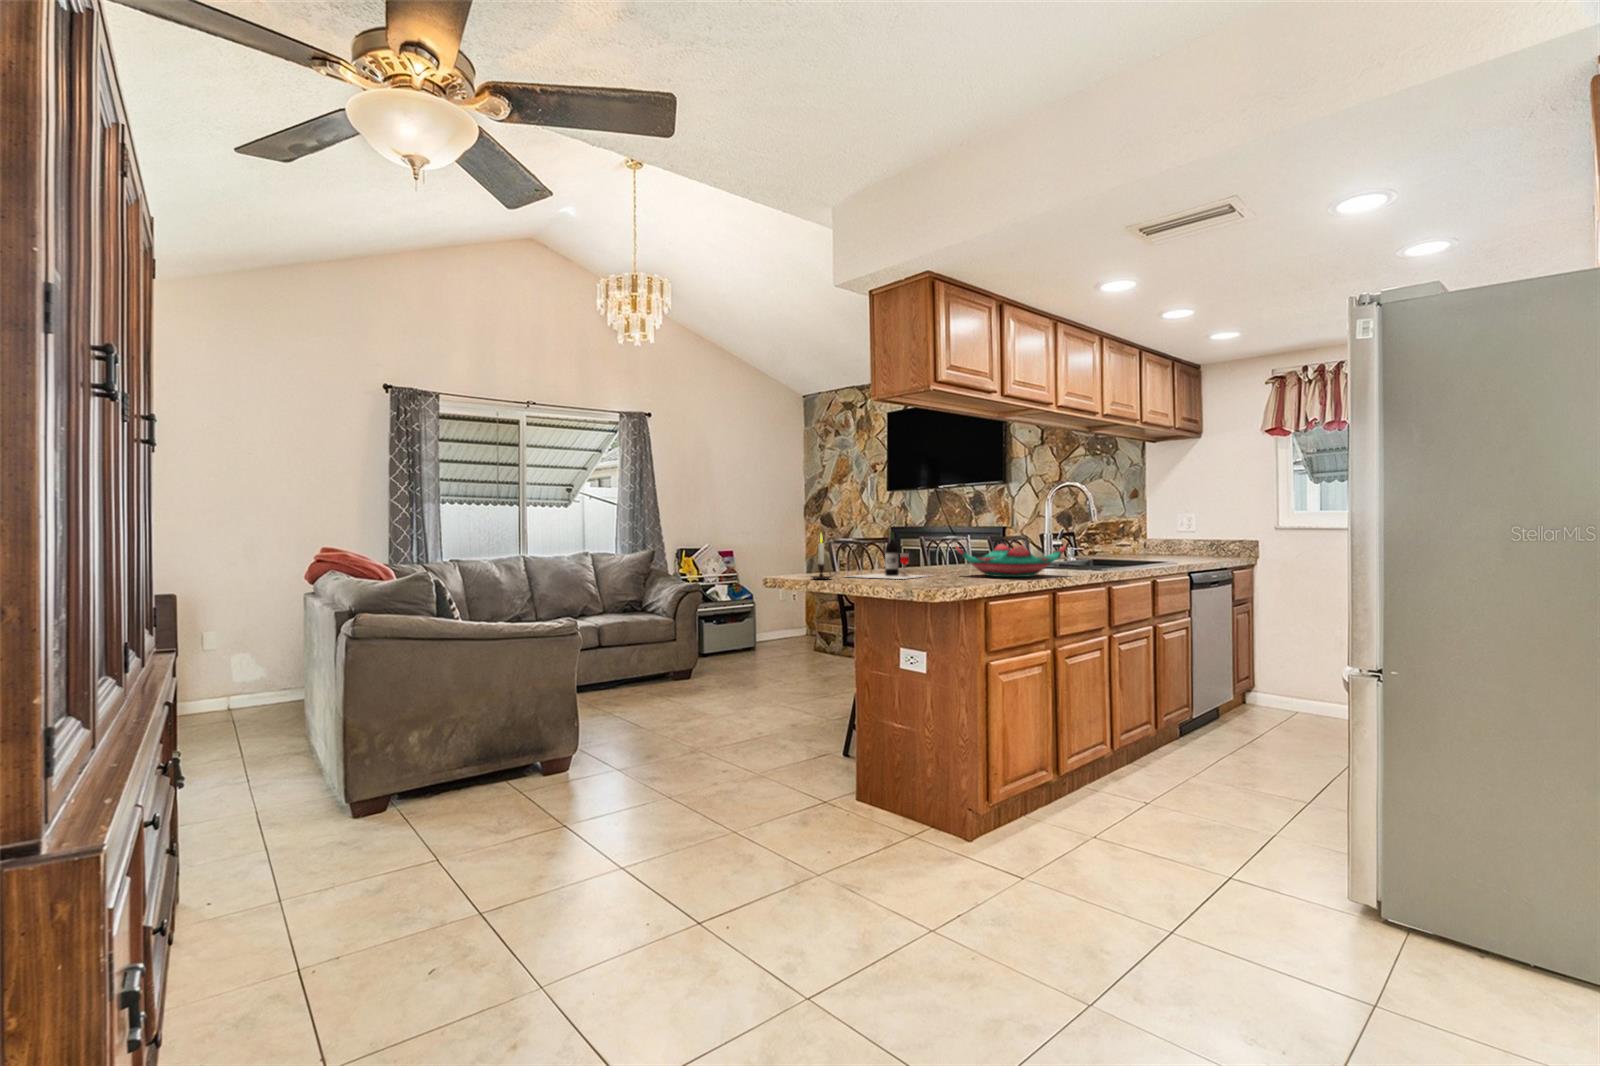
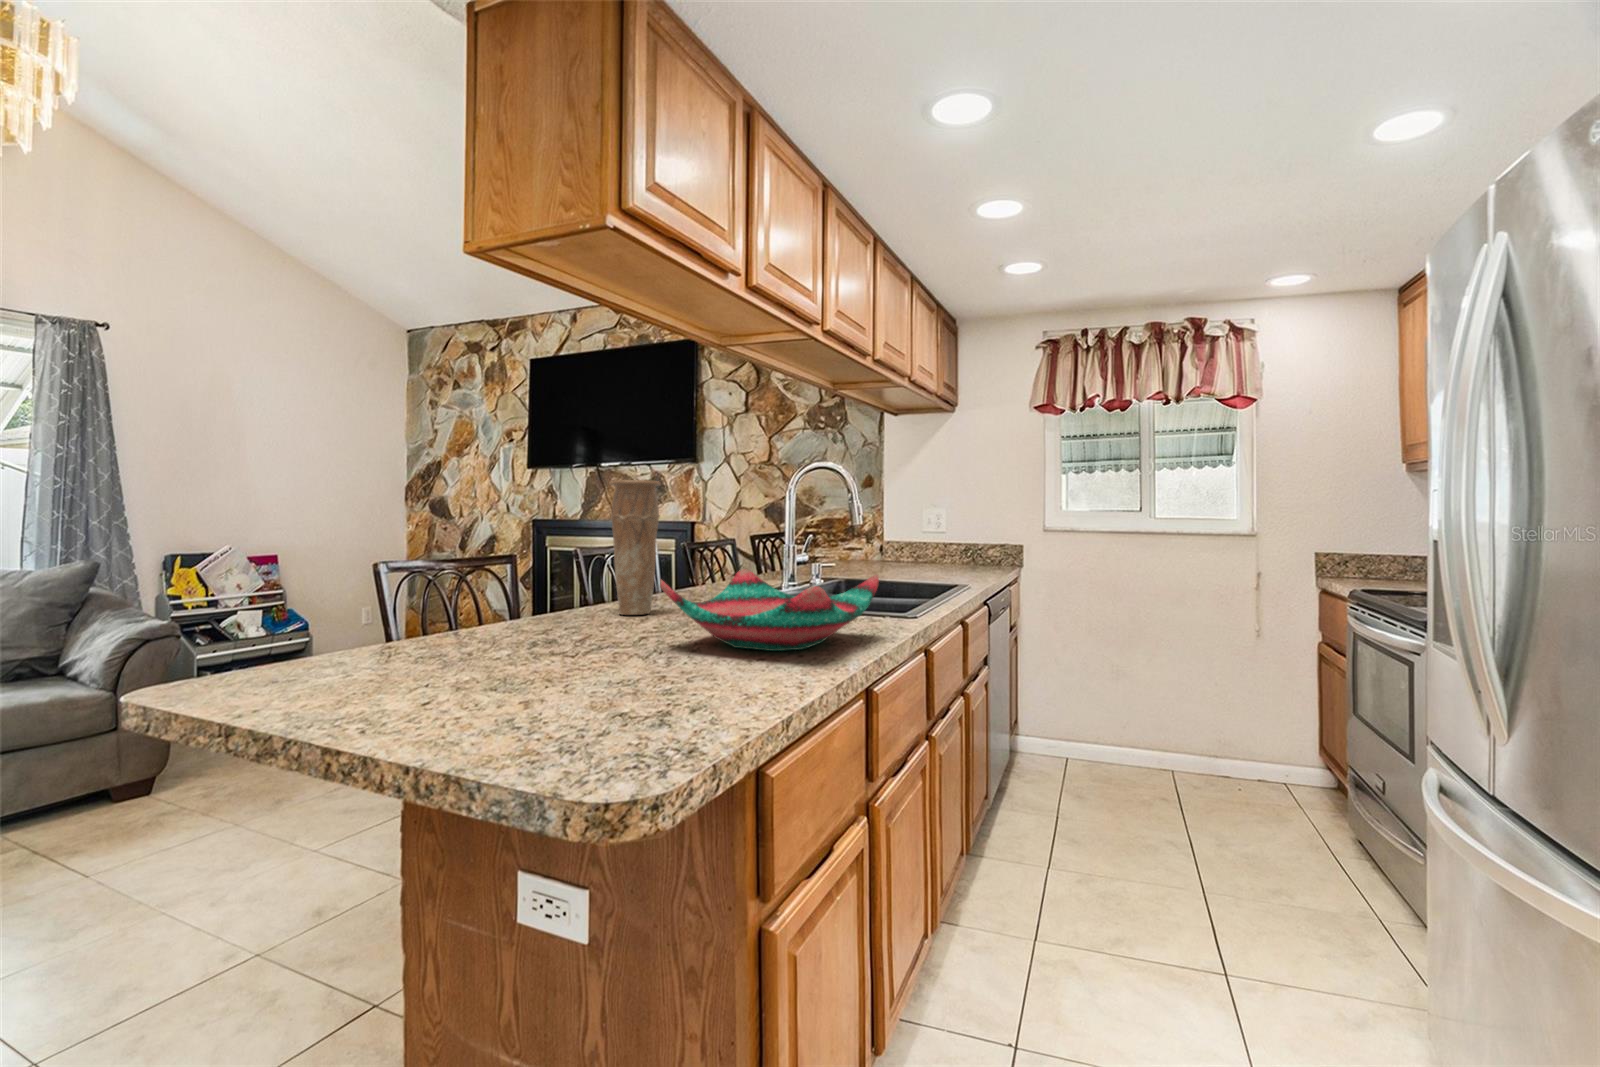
vase: none [935,500,962,569] -> present [610,480,661,615]
wine bottle: present [854,532,925,579] -> none [366,552,613,681]
candle: present [812,534,833,579] -> none [247,558,340,699]

